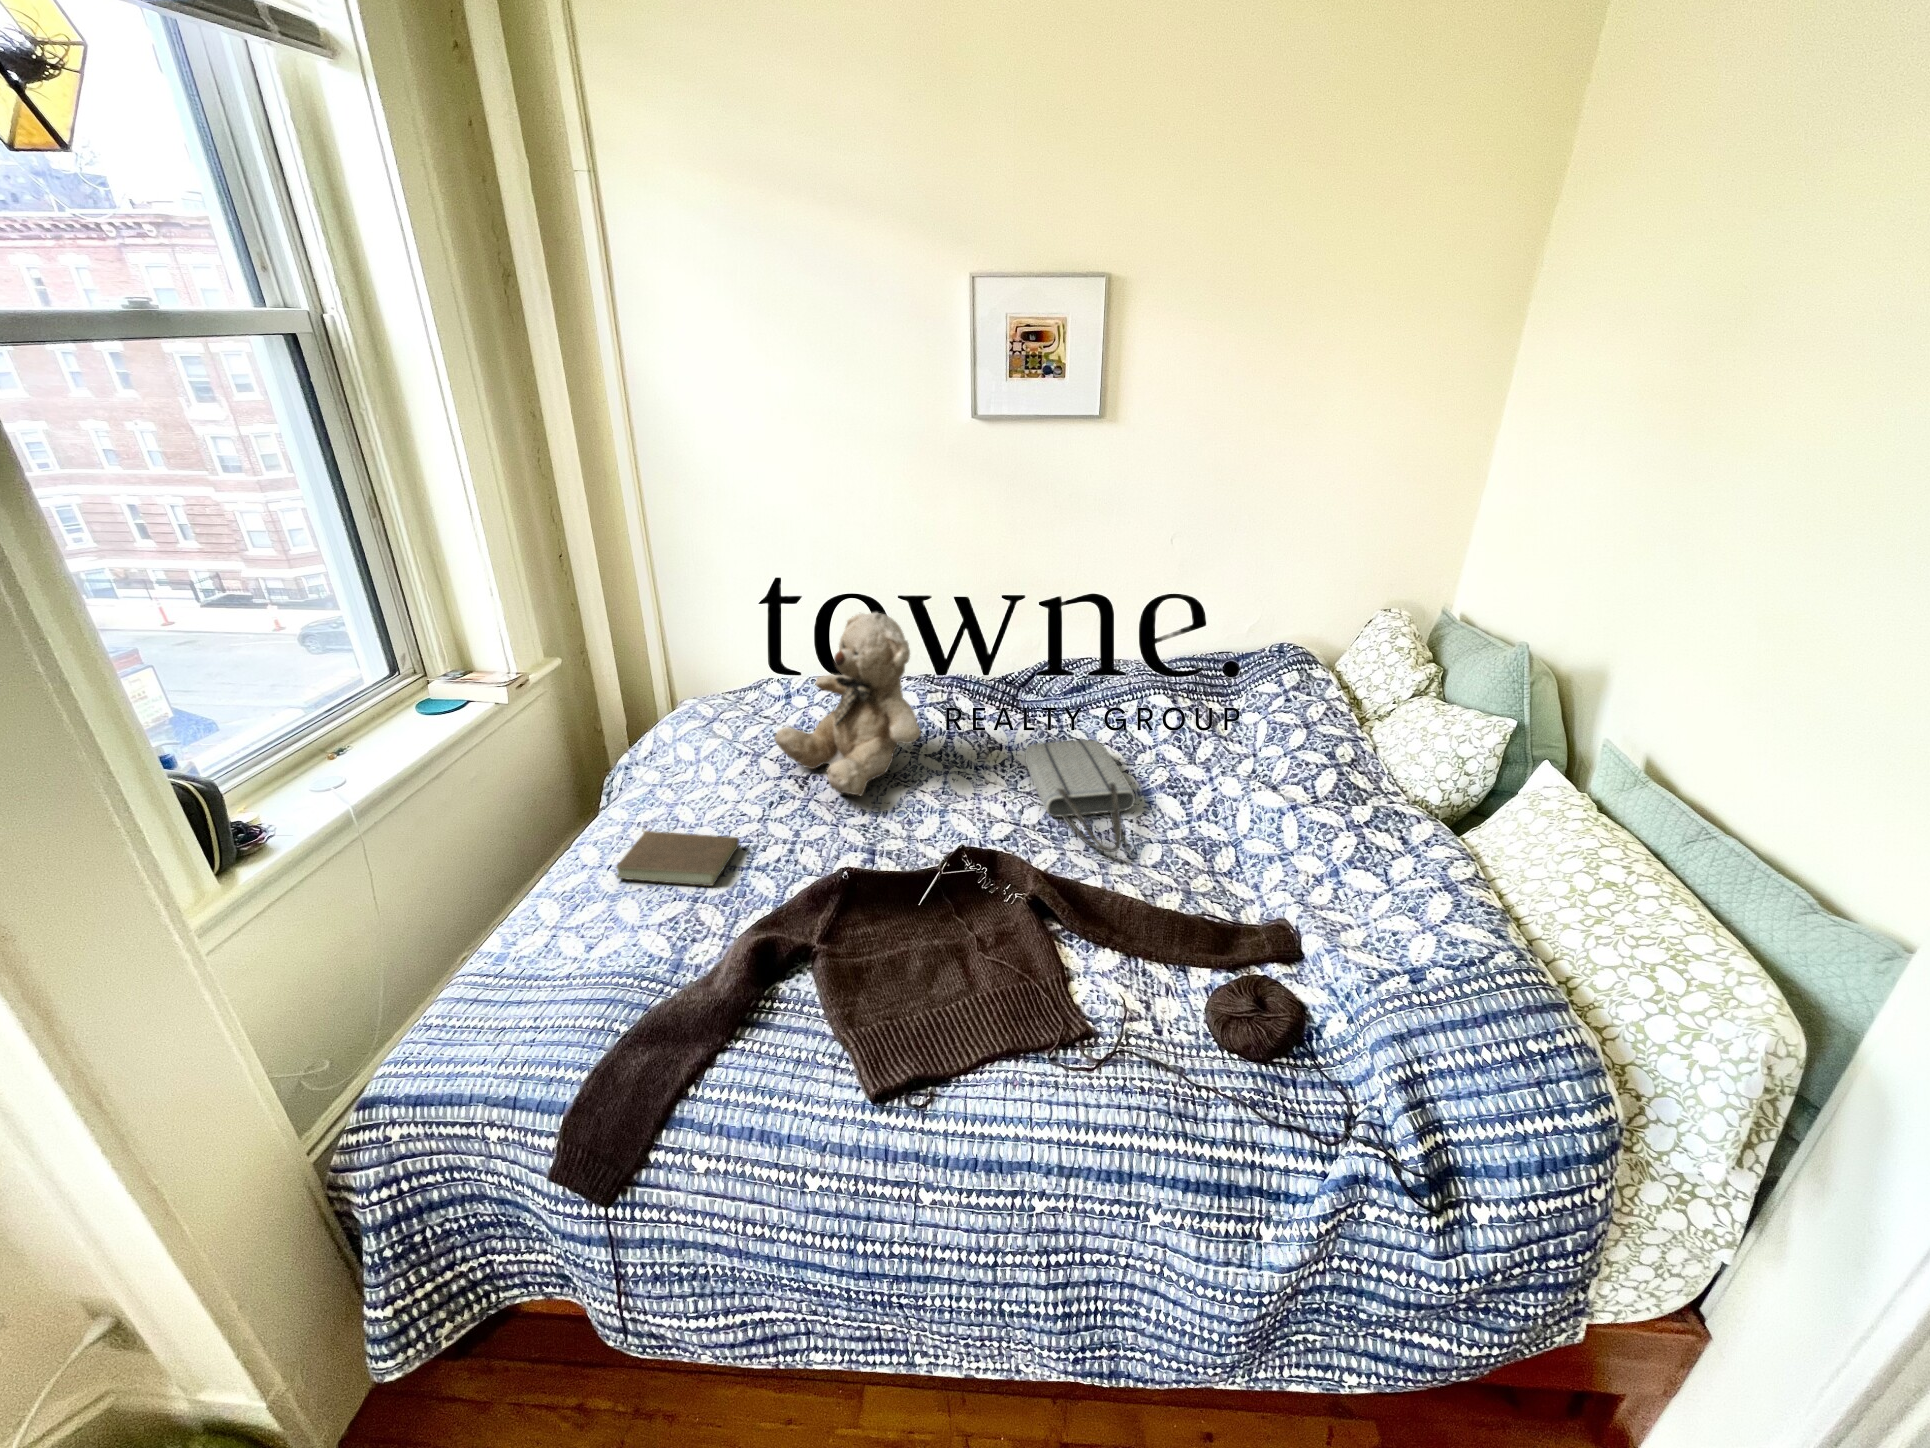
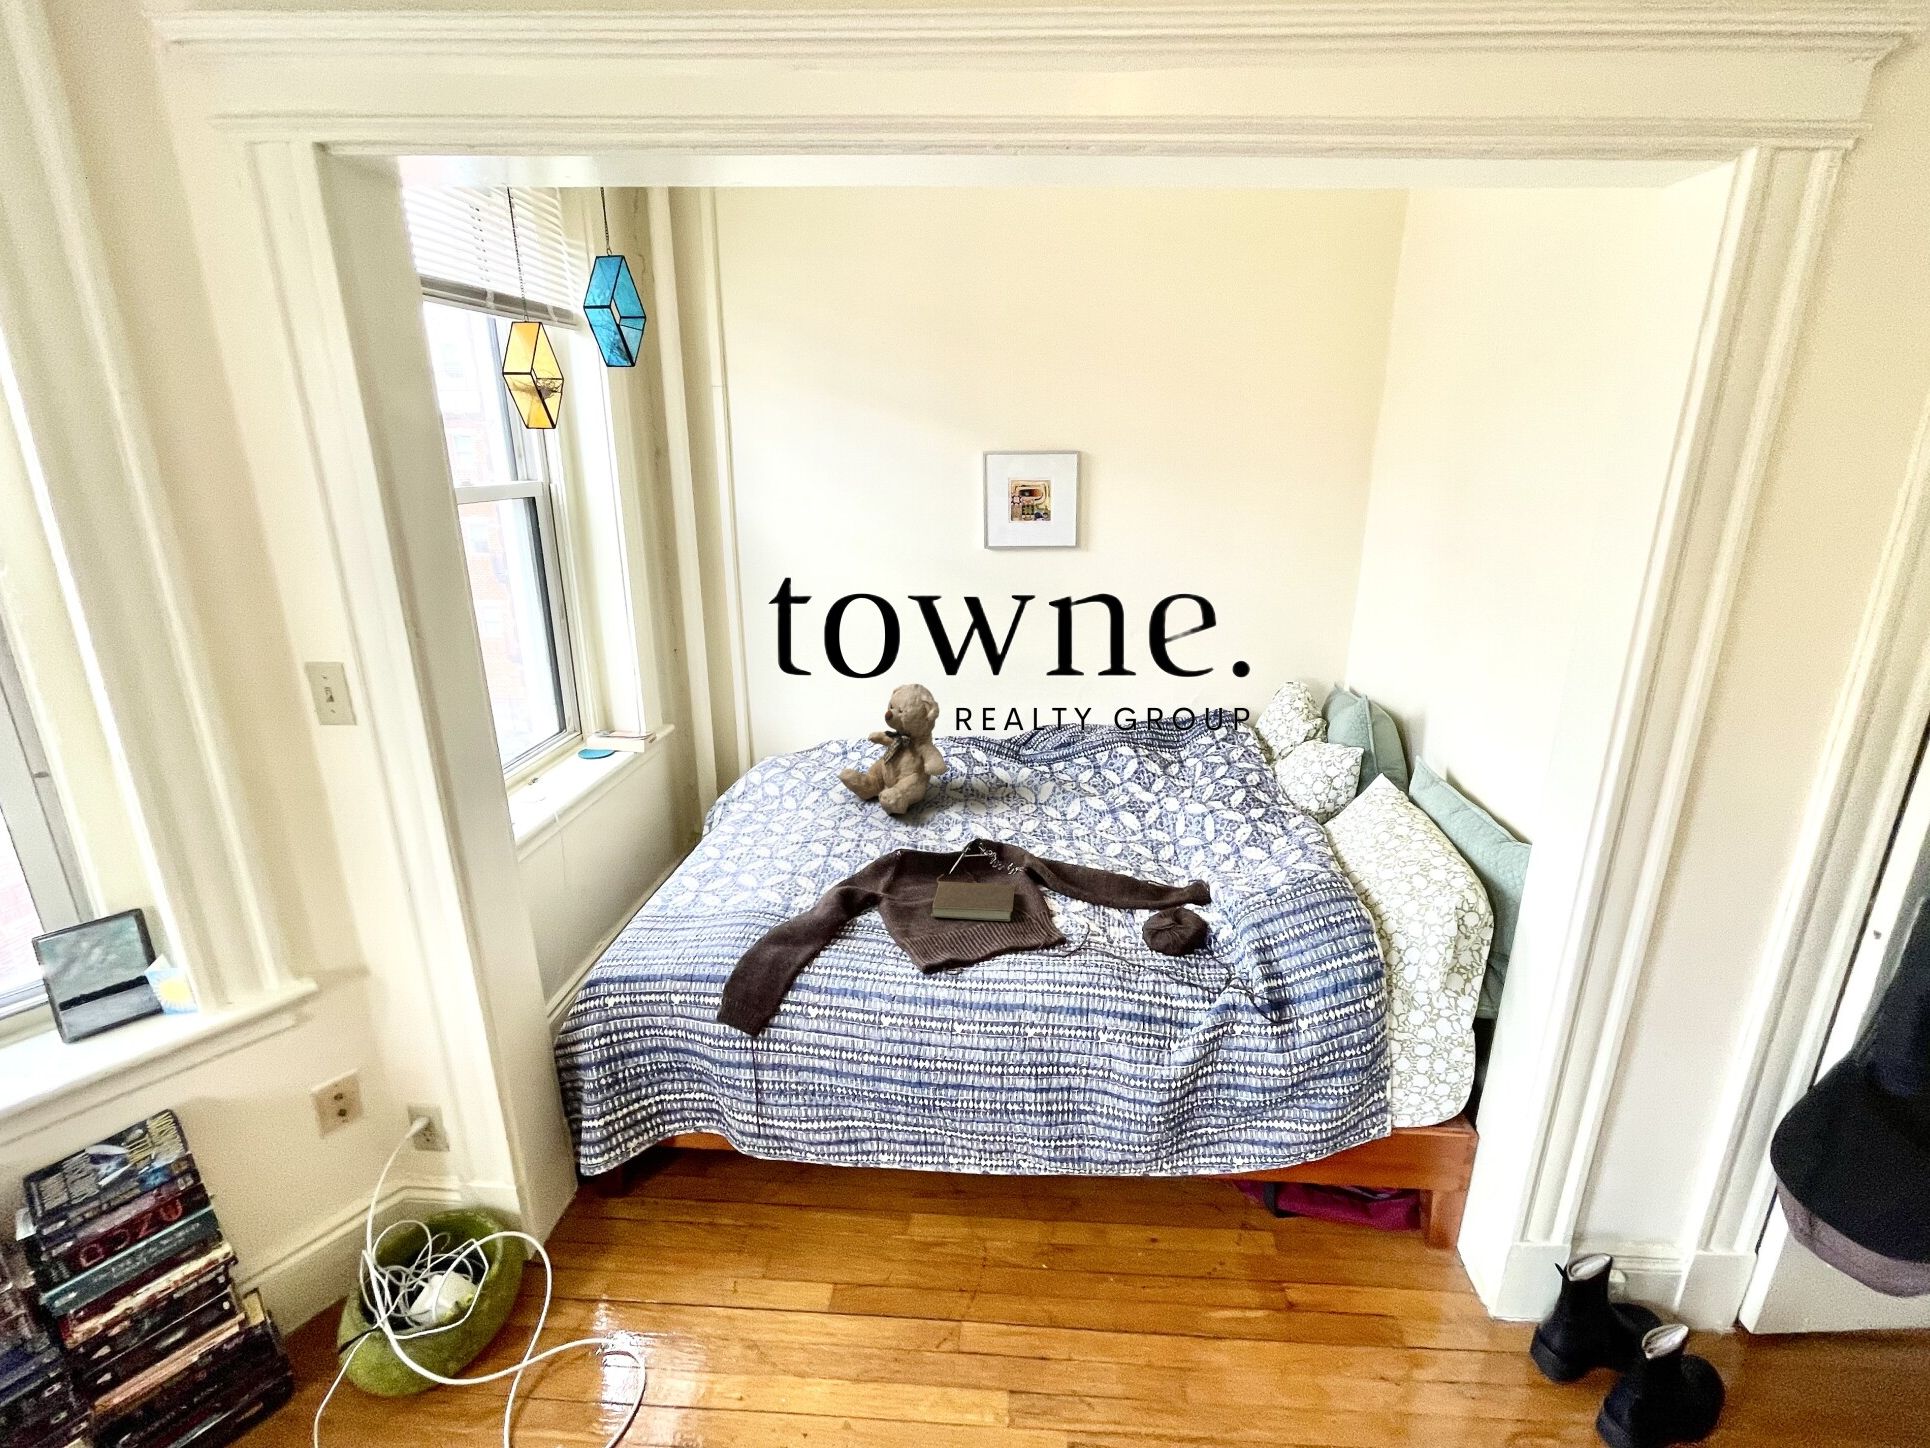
tote bag: present [1025,740,1135,852] -> none [1023,777,1102,844]
book: present [616,829,739,886] -> present [931,874,1015,921]

